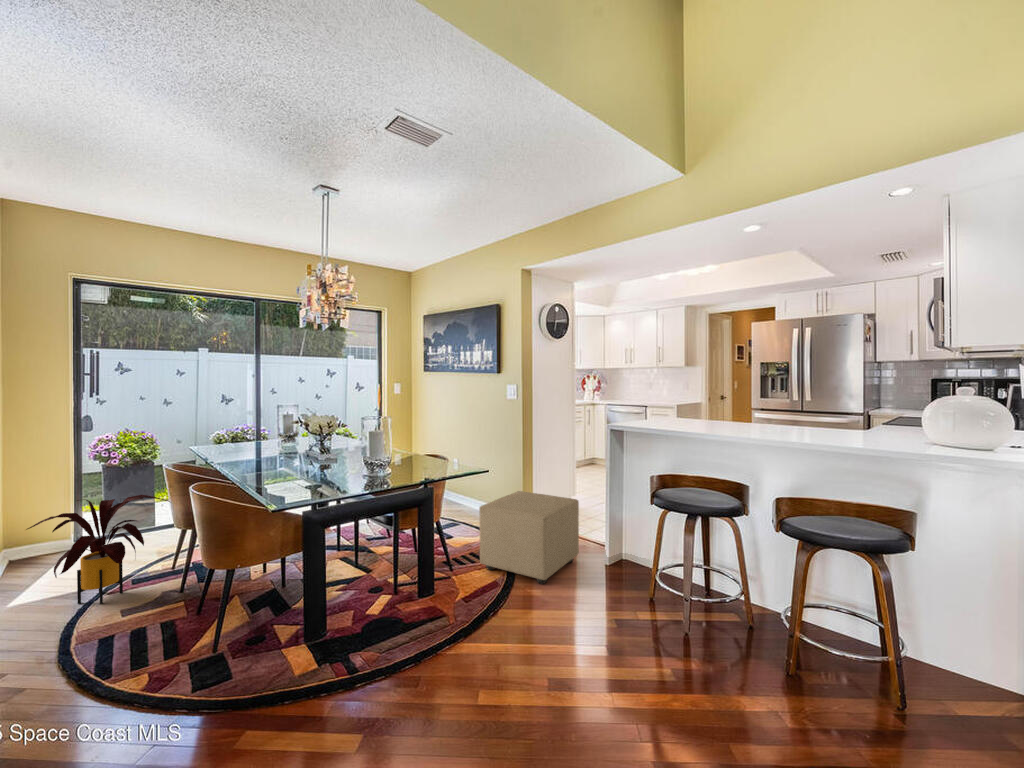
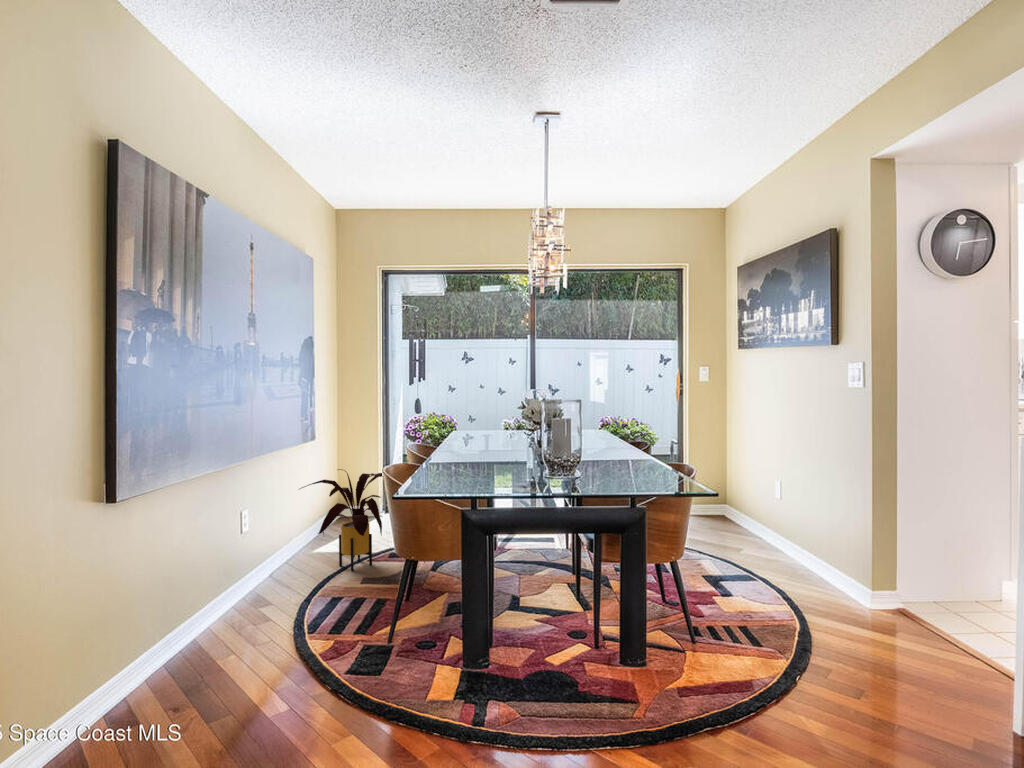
ottoman: present [479,491,579,584] -> none [739,542,947,713]

